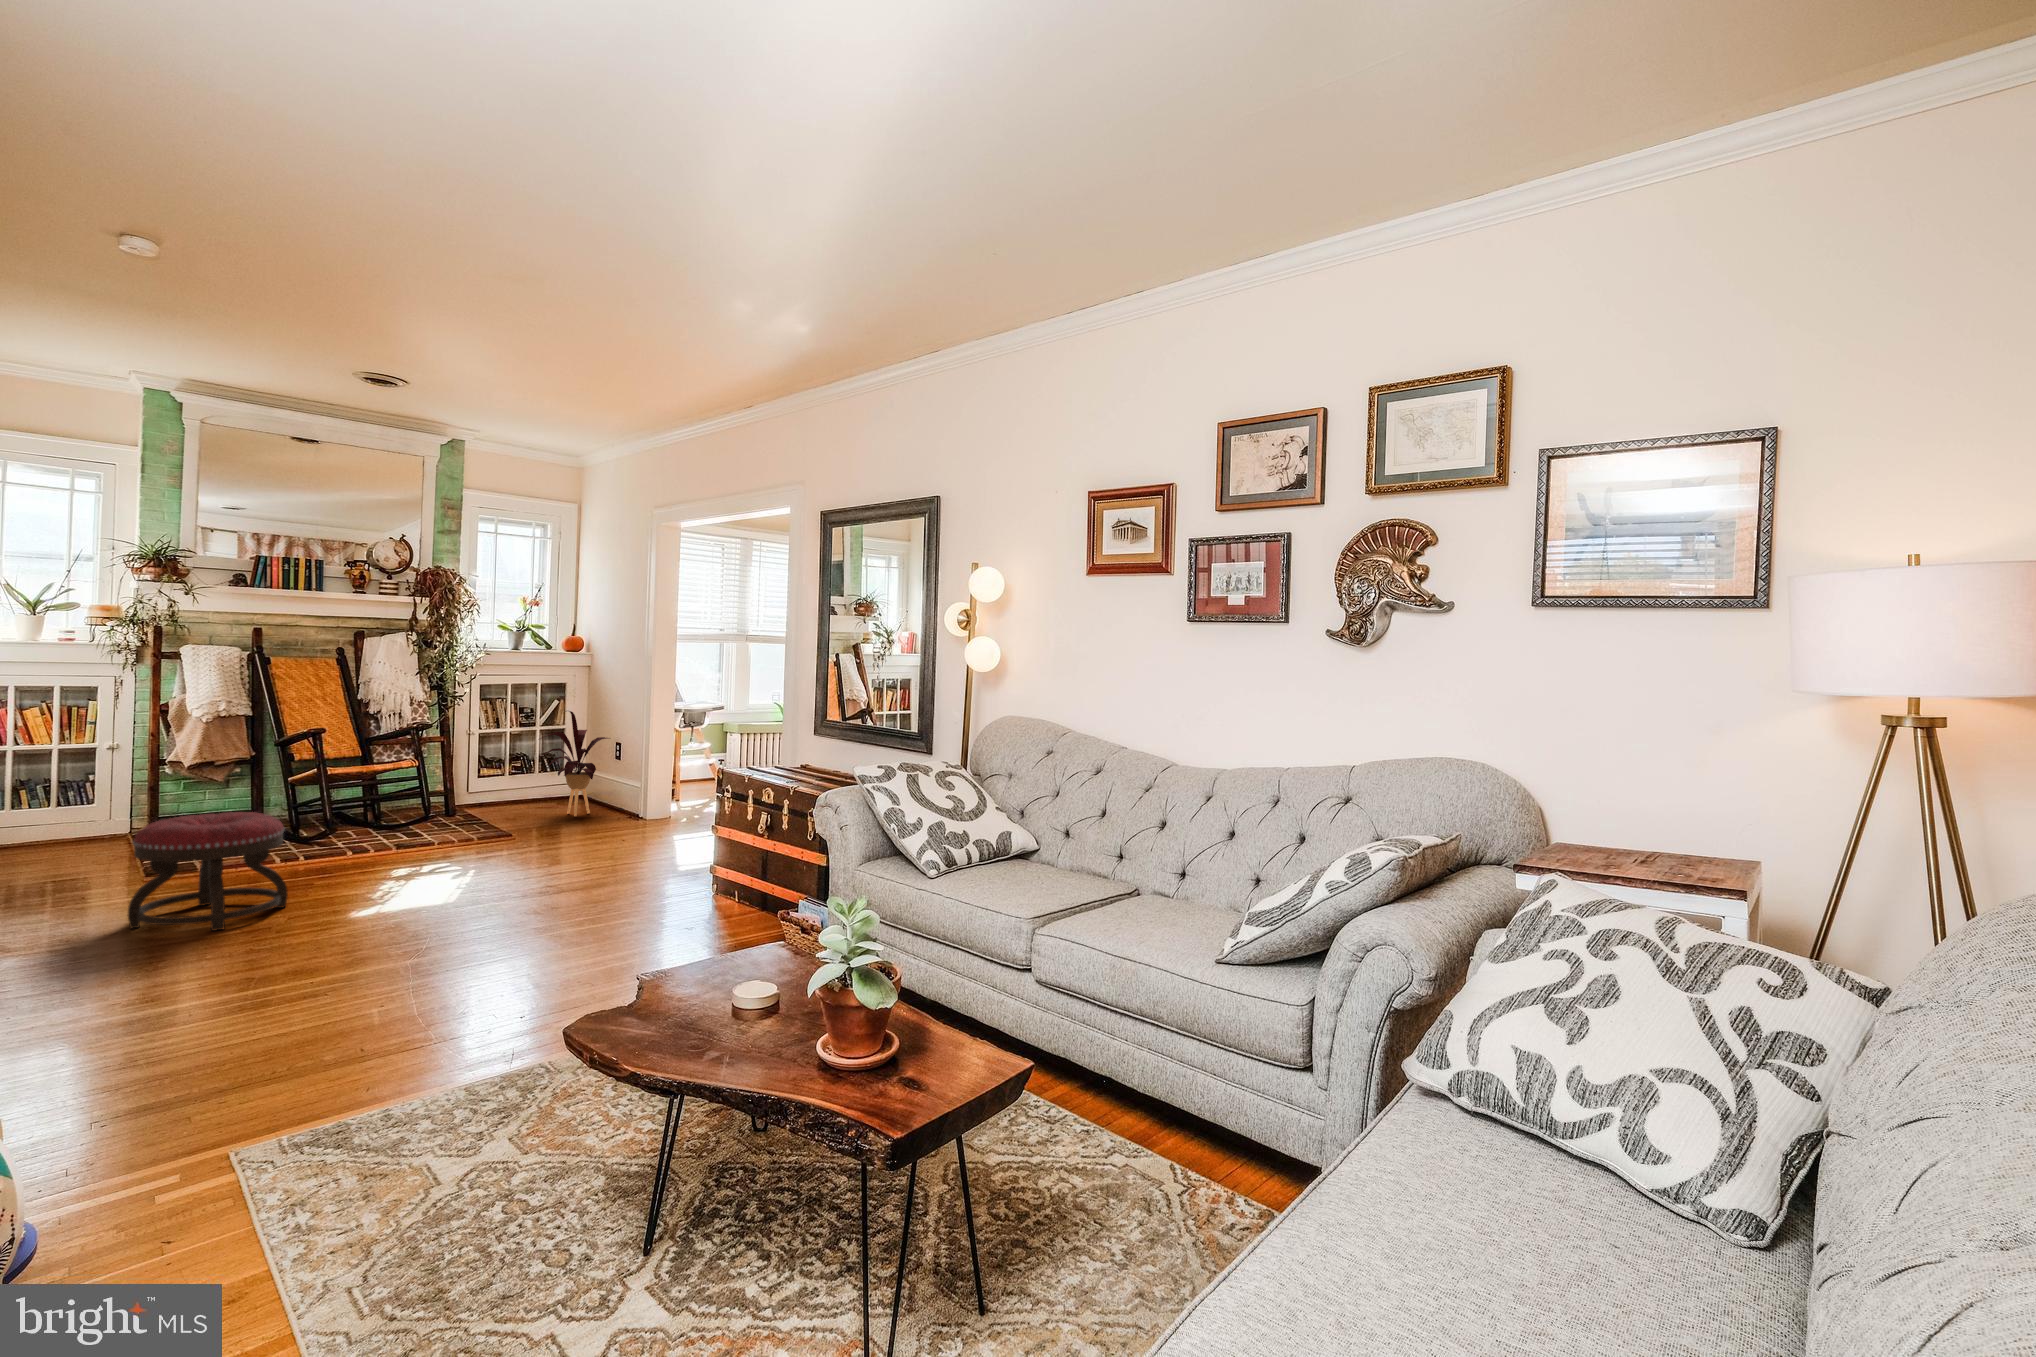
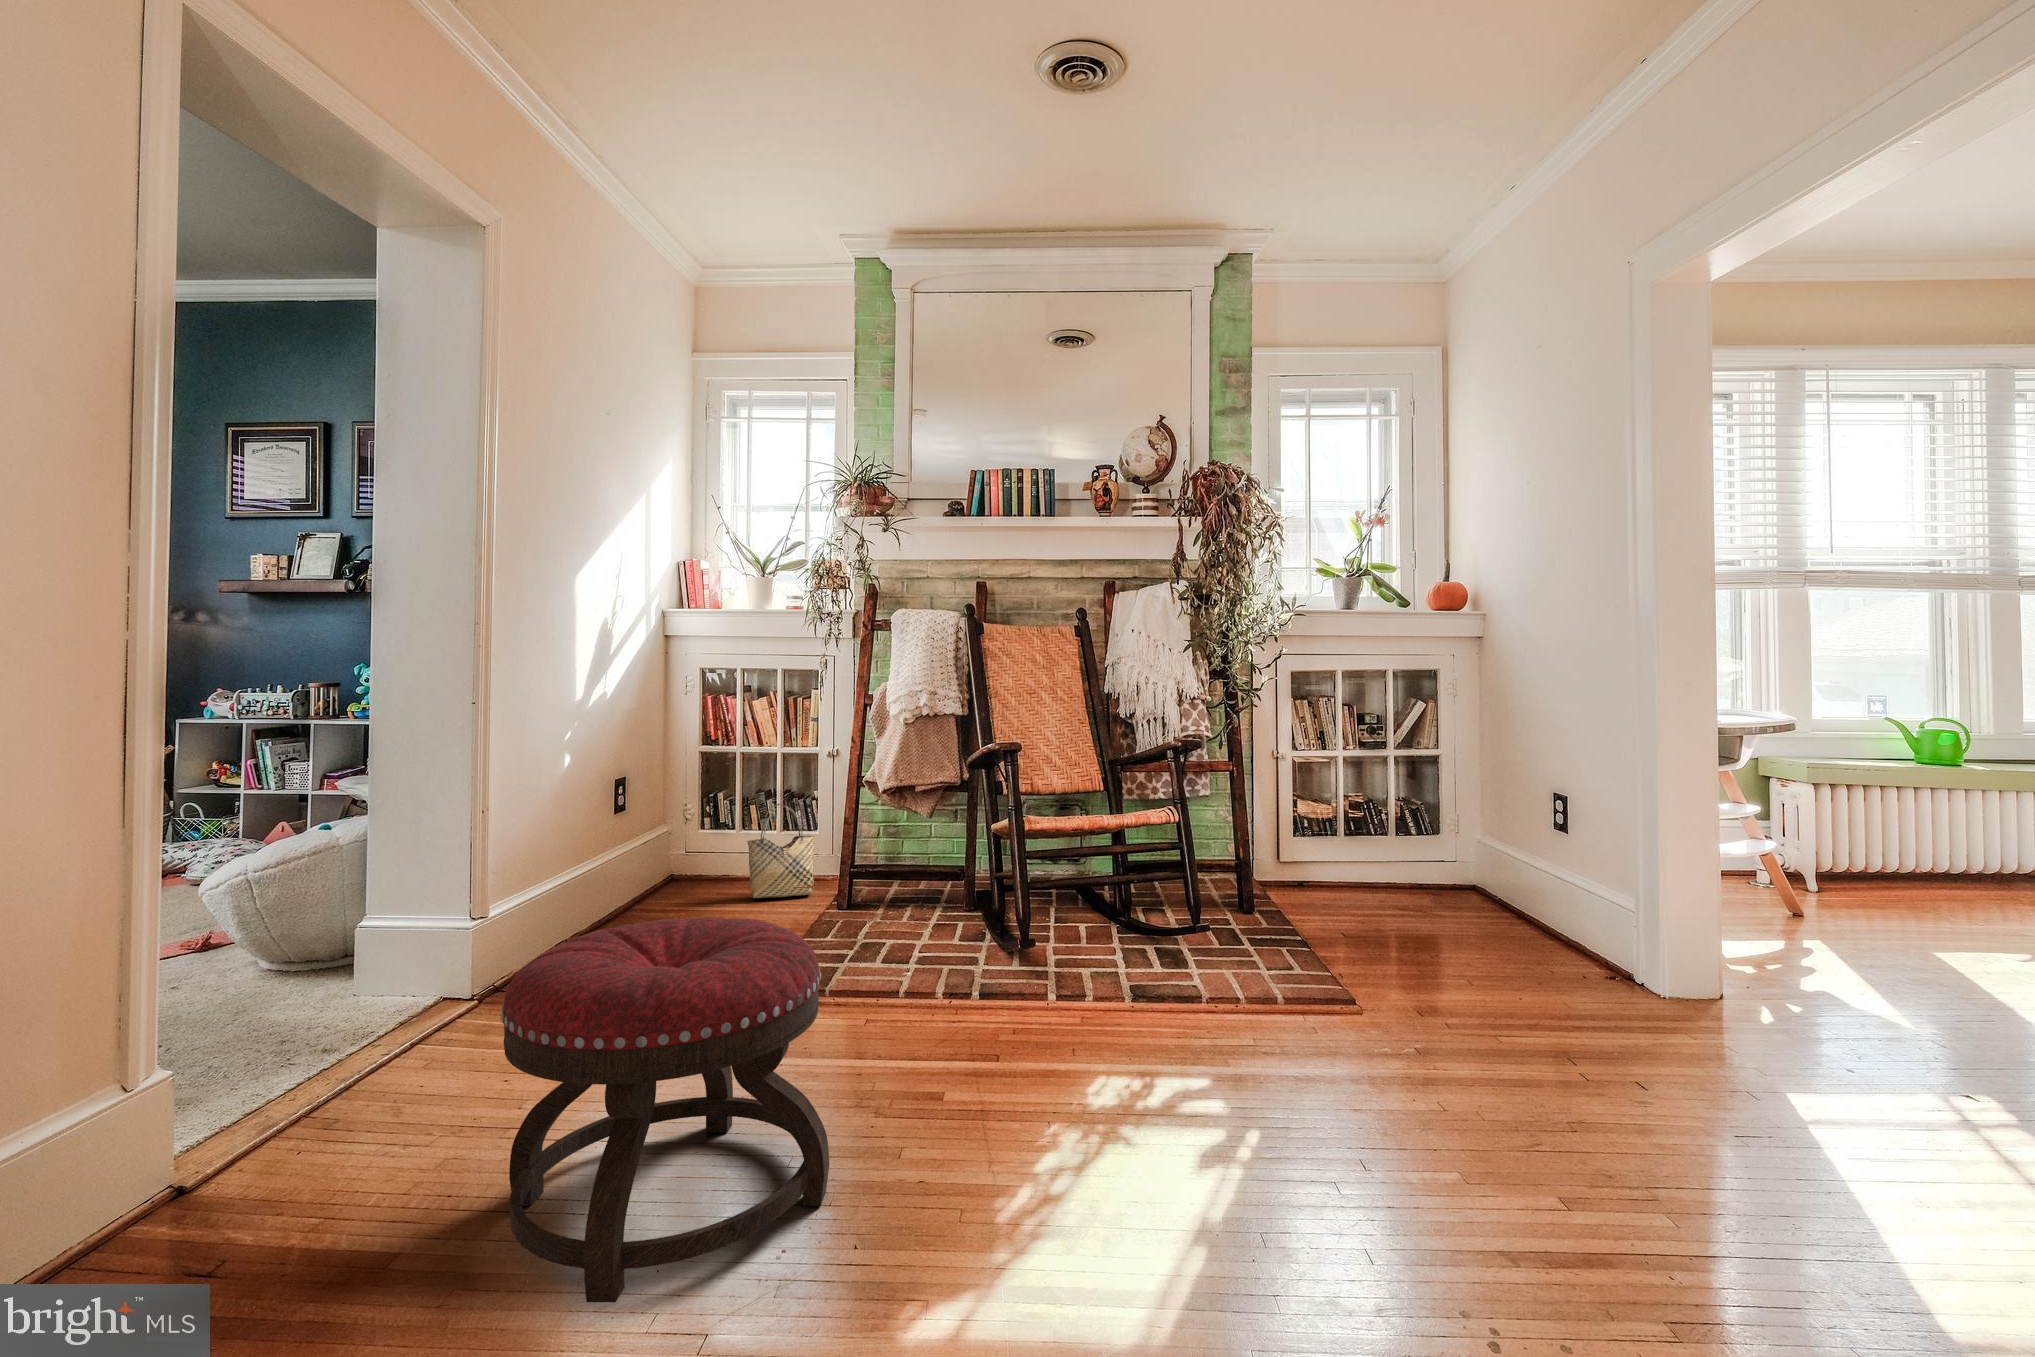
house plant: present [539,711,609,816] -> none [1401,711,1556,946]
woven basket: none [46,779,110,845] -> present [747,804,815,898]

